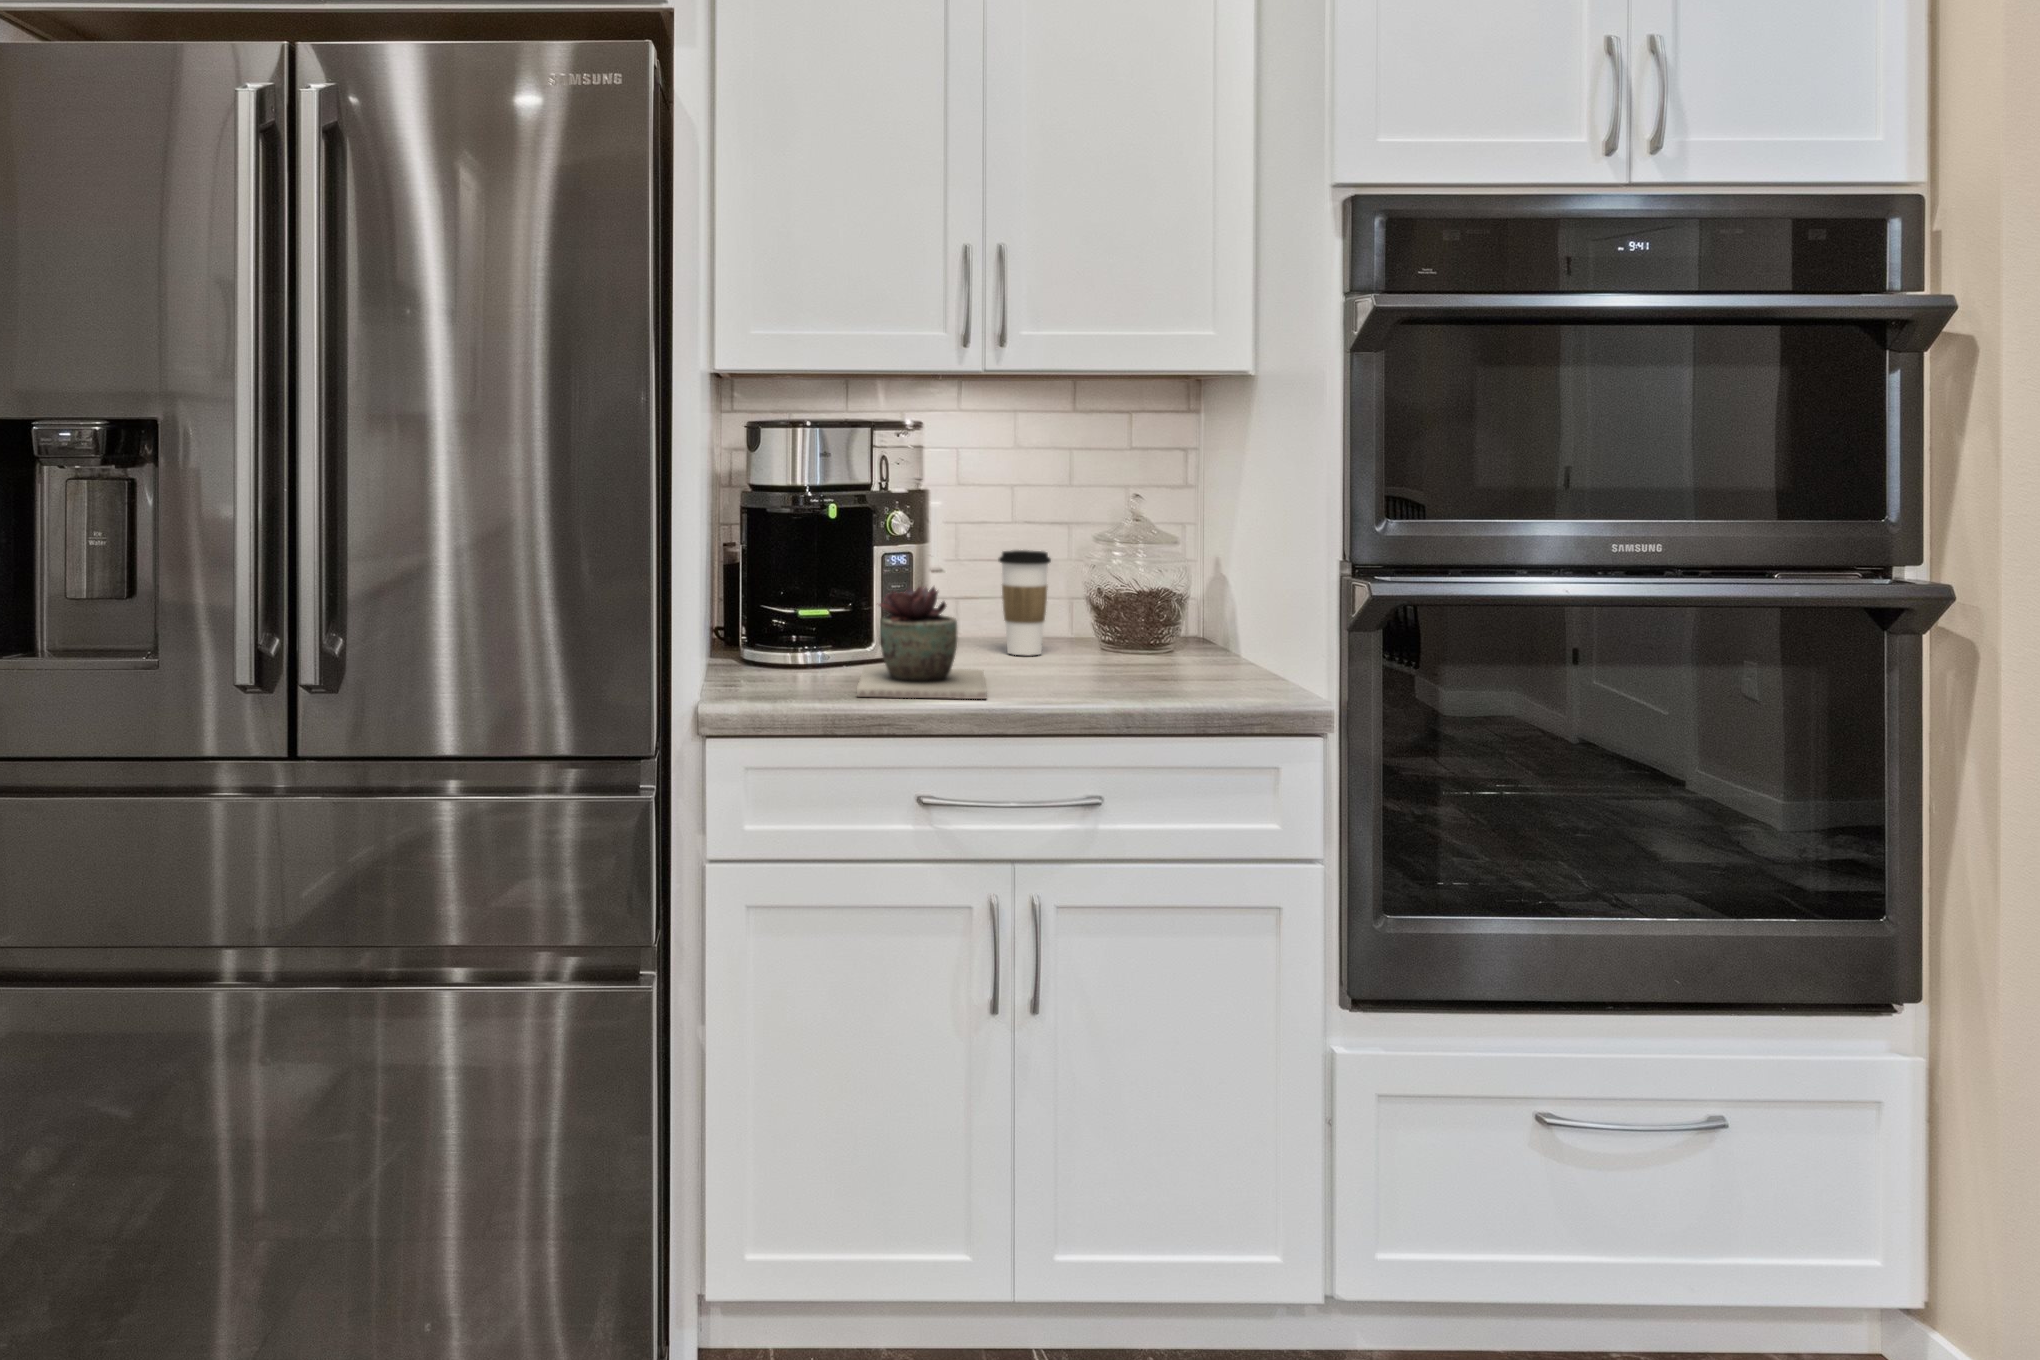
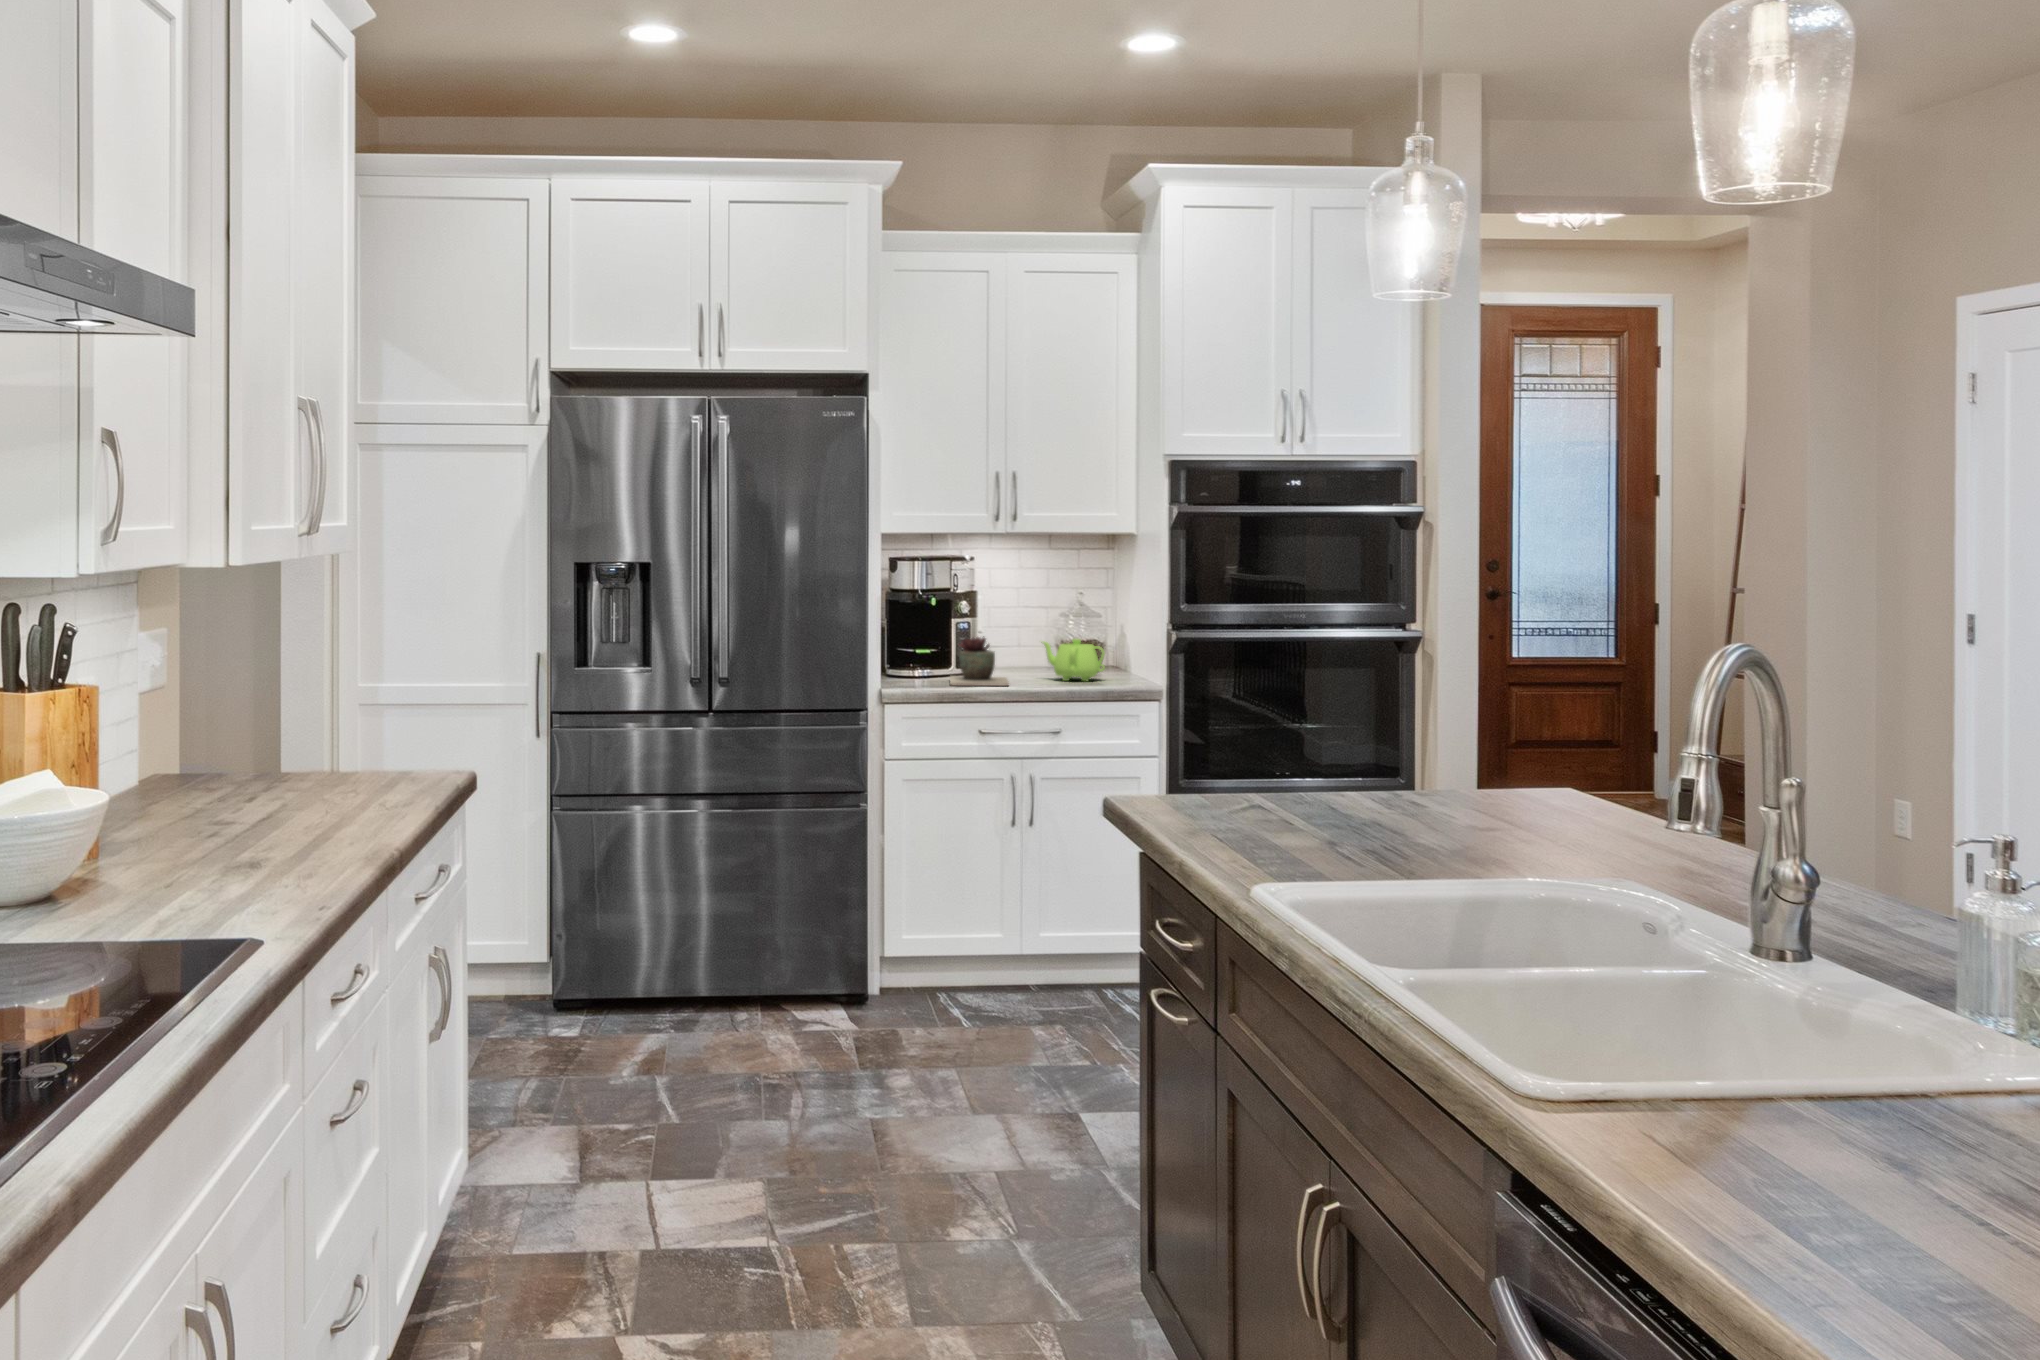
coffee cup: present [999,550,1051,655] -> none [1012,622,1038,674]
teapot: none [1054,590,1195,683] -> present [1043,639,1105,681]

